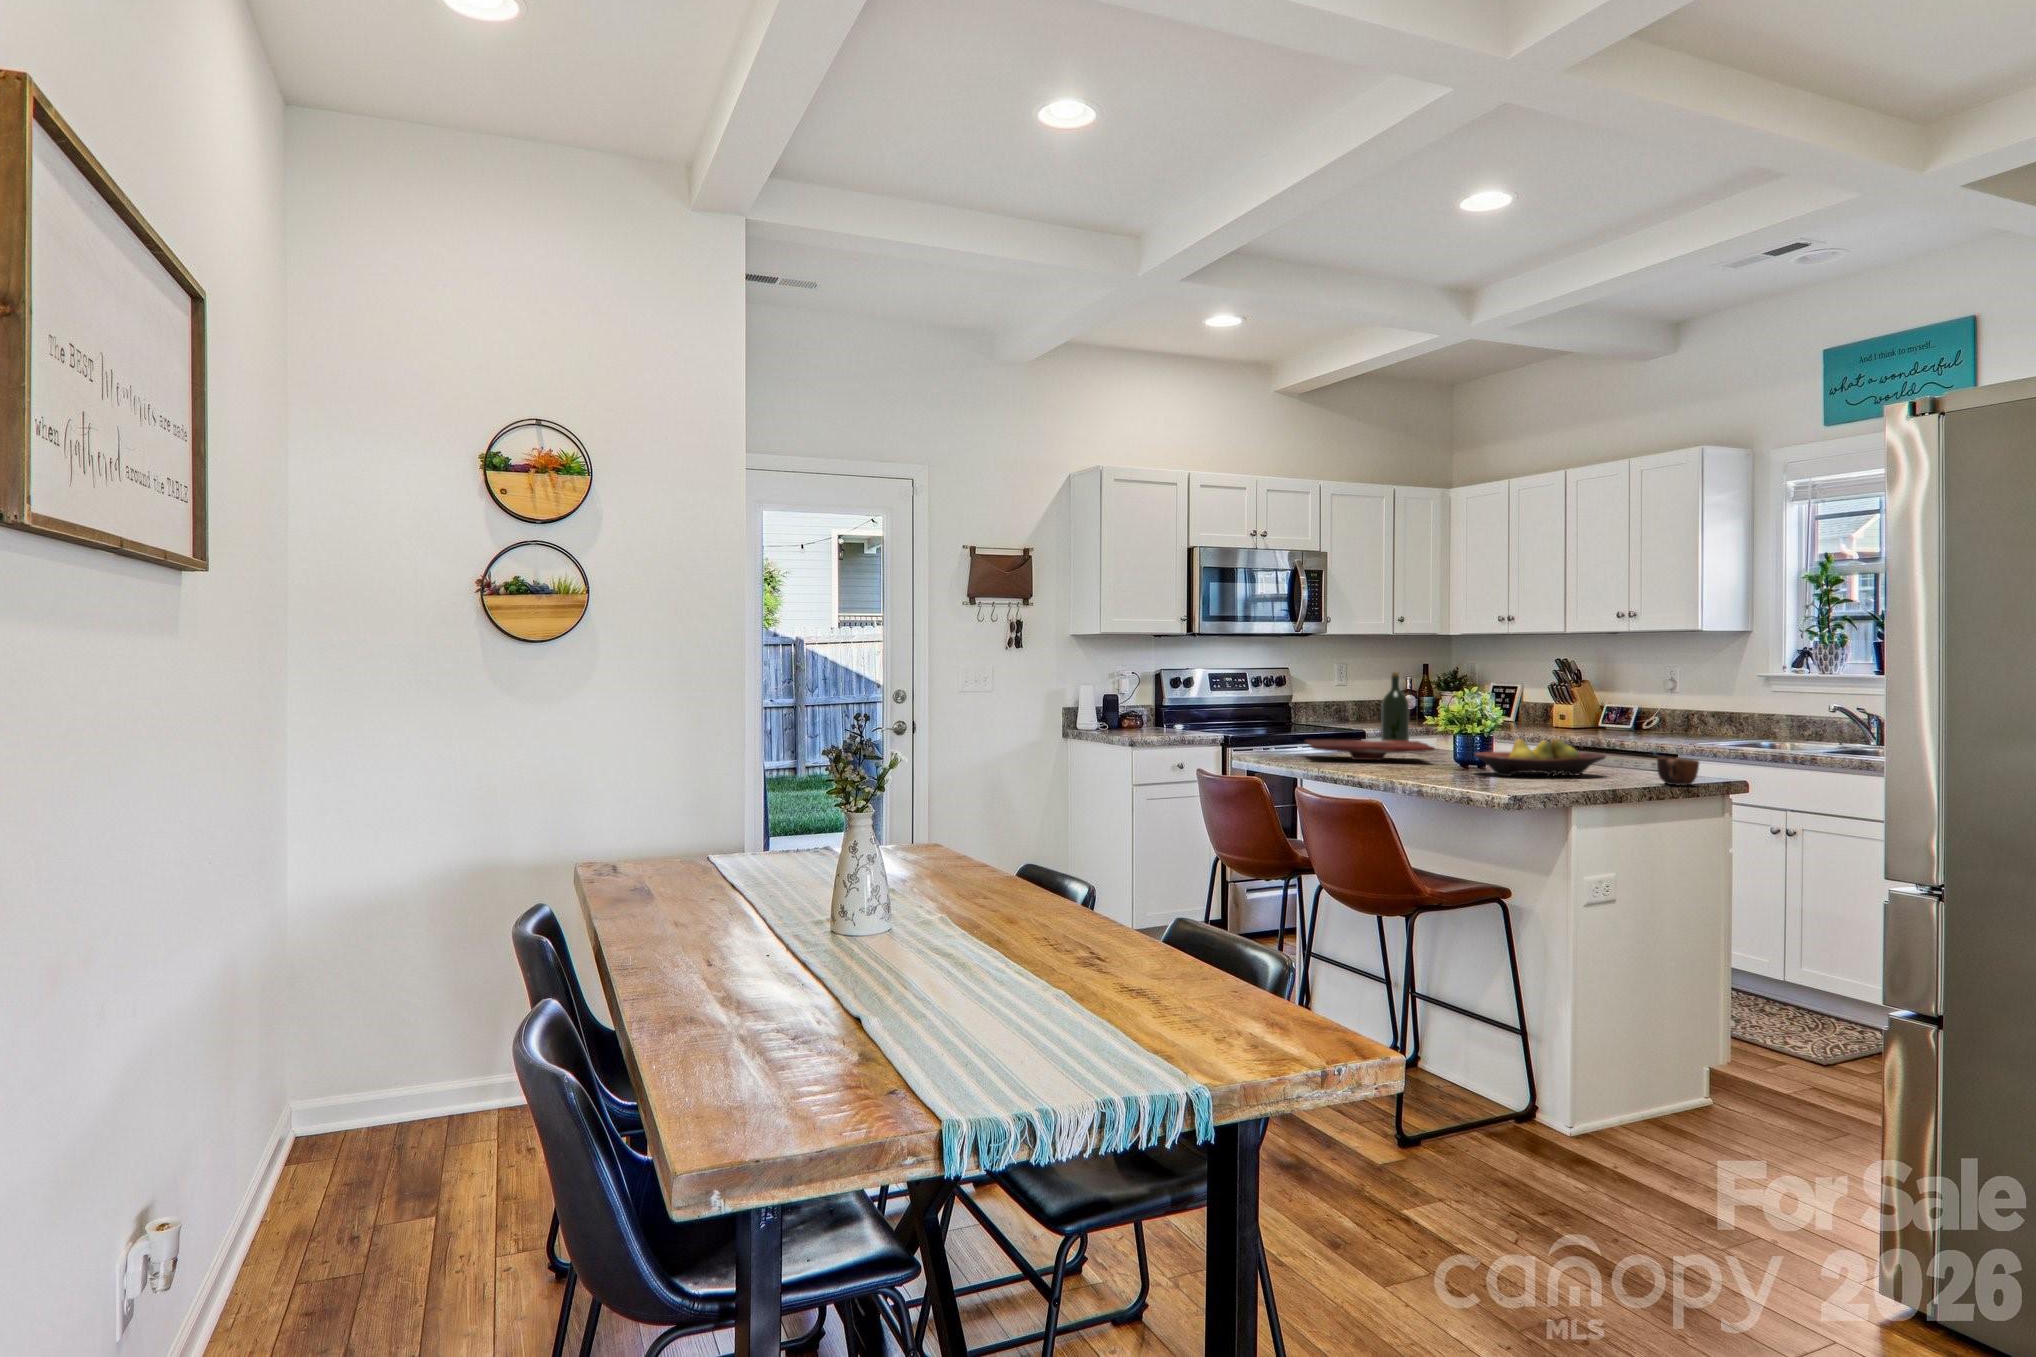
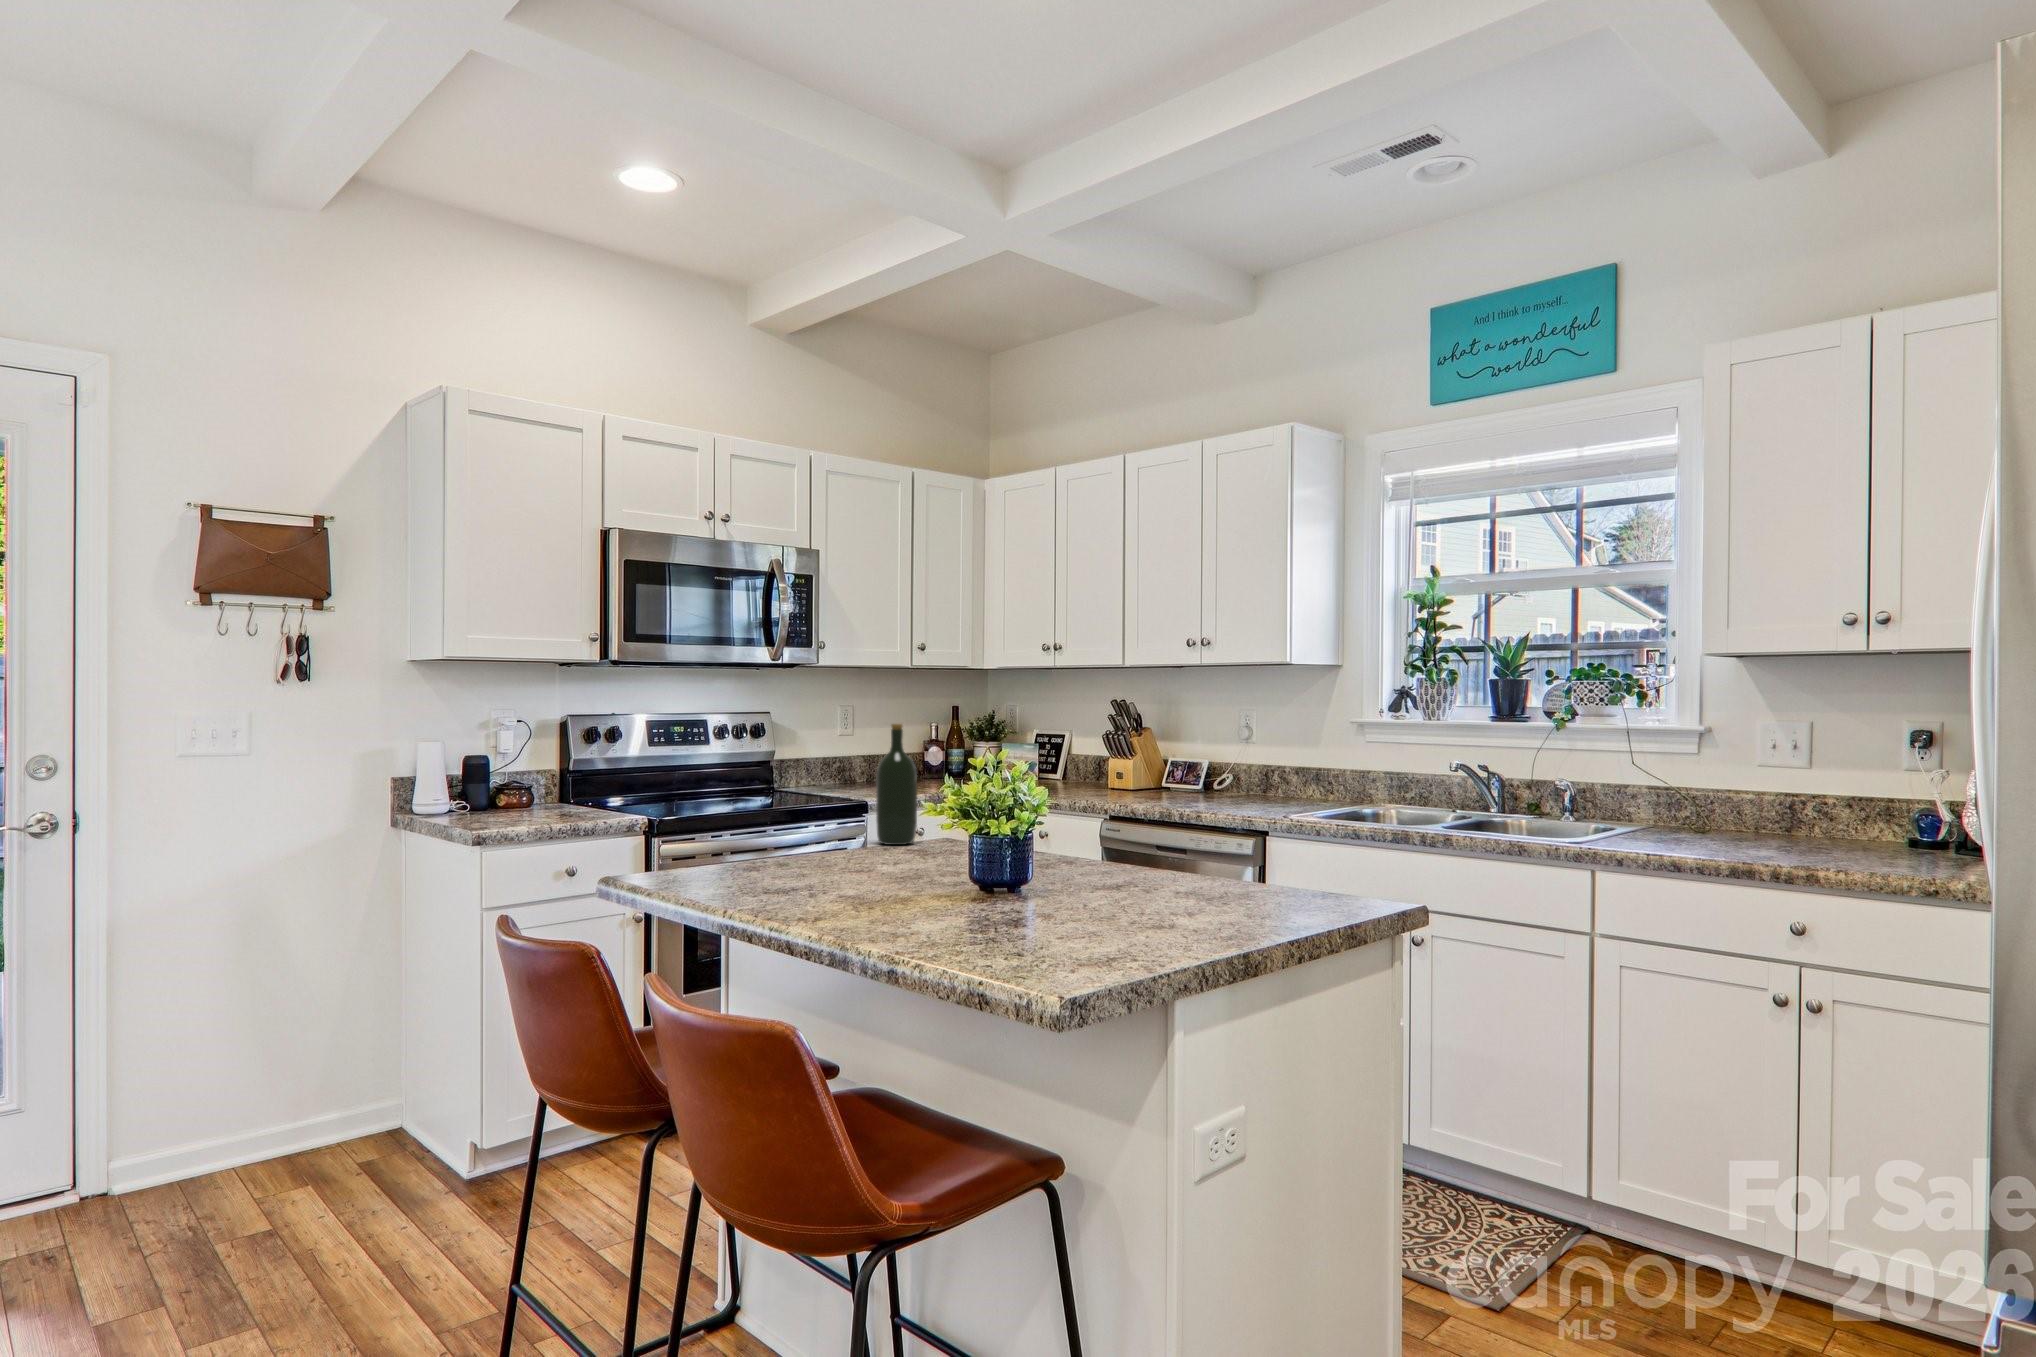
fruit bowl: present [1475,738,1606,776] -> none [1001,838,1196,907]
cutting board: present [1305,740,1435,760] -> none [747,834,945,872]
mug: present [1657,757,1699,786] -> none [1273,869,1334,917]

